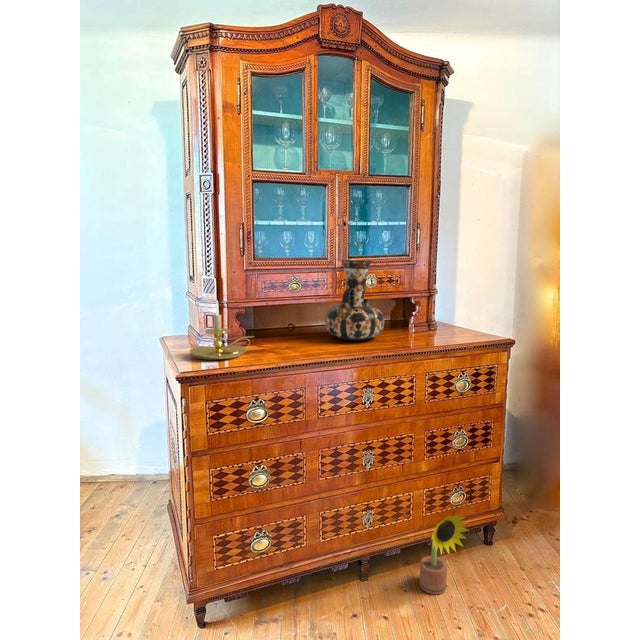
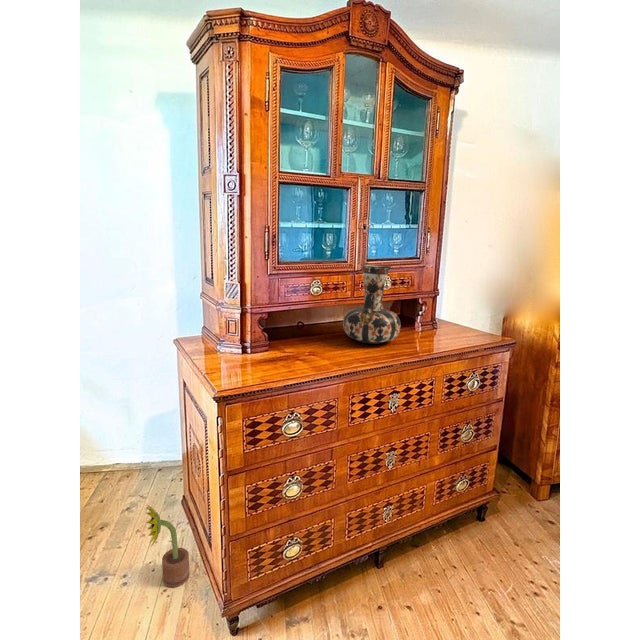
candle holder: present [190,300,254,360] -> none [219,309,284,372]
decorative plant: present [419,515,469,594] -> present [146,505,189,587]

